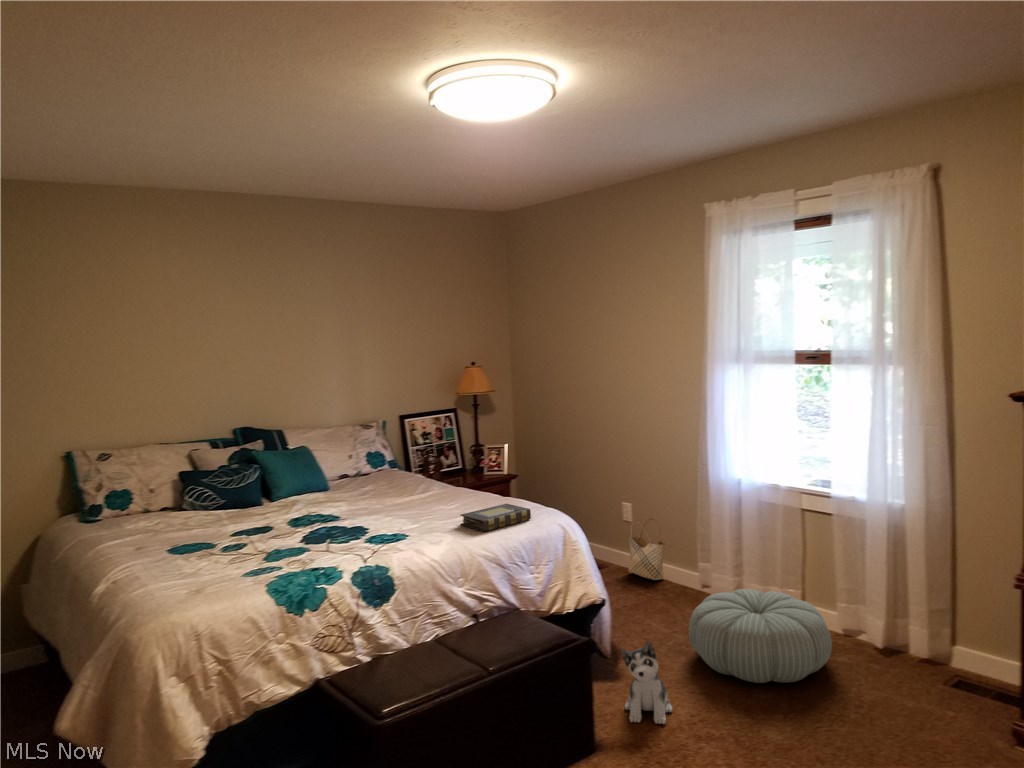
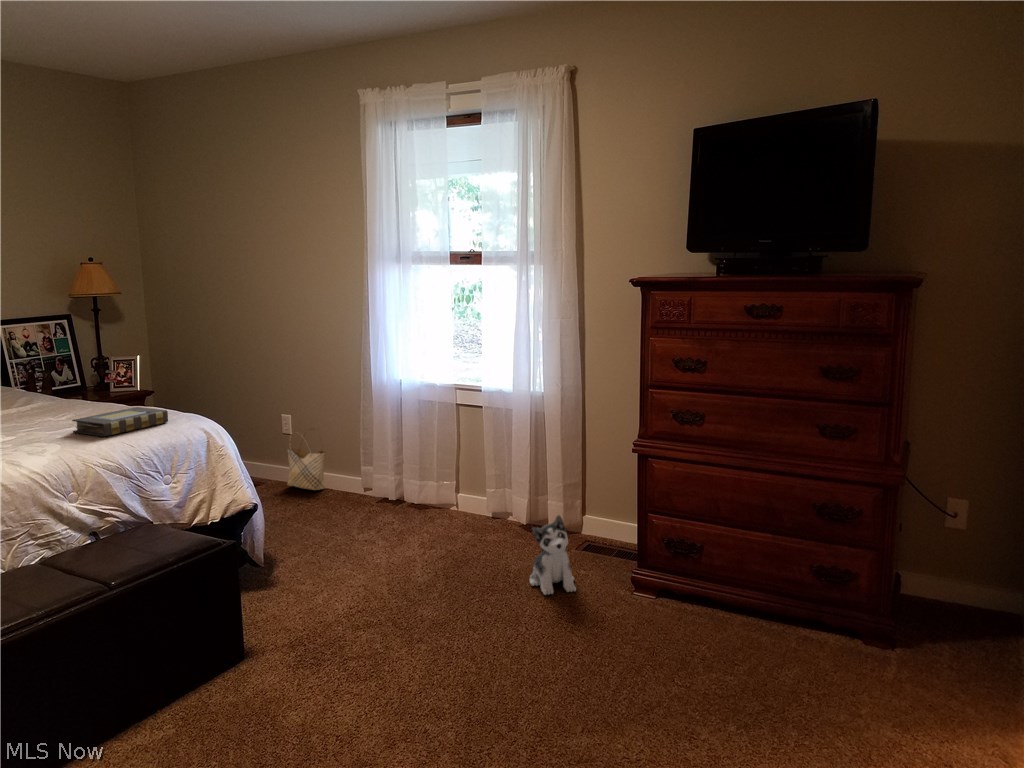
pouf: present [689,589,832,683] -> none [351,483,484,568]
plush toy: present [621,641,672,724] -> present [530,515,576,595]

